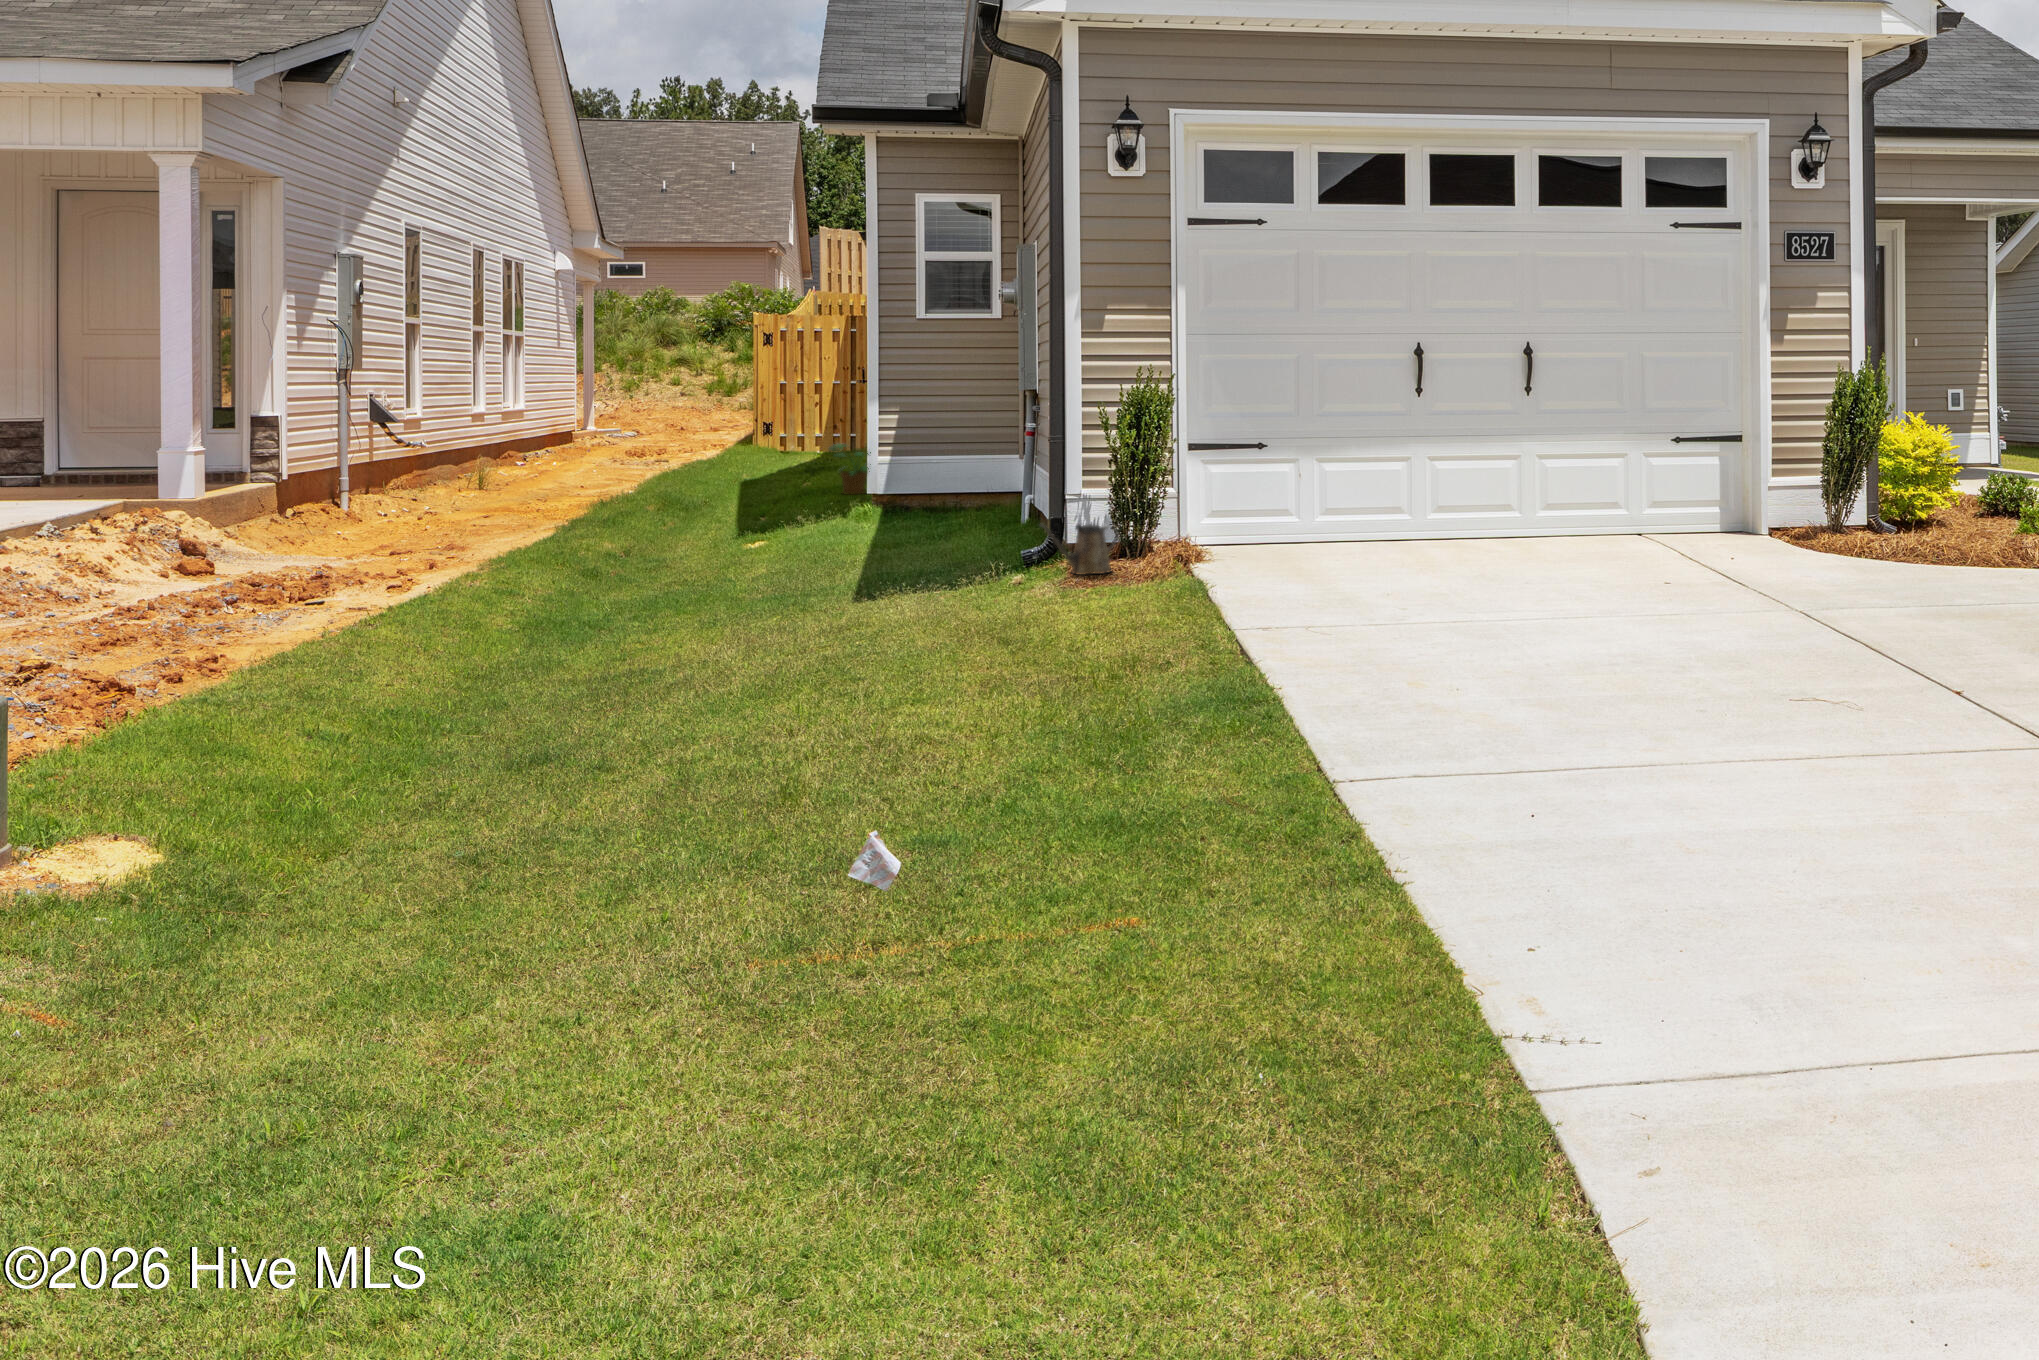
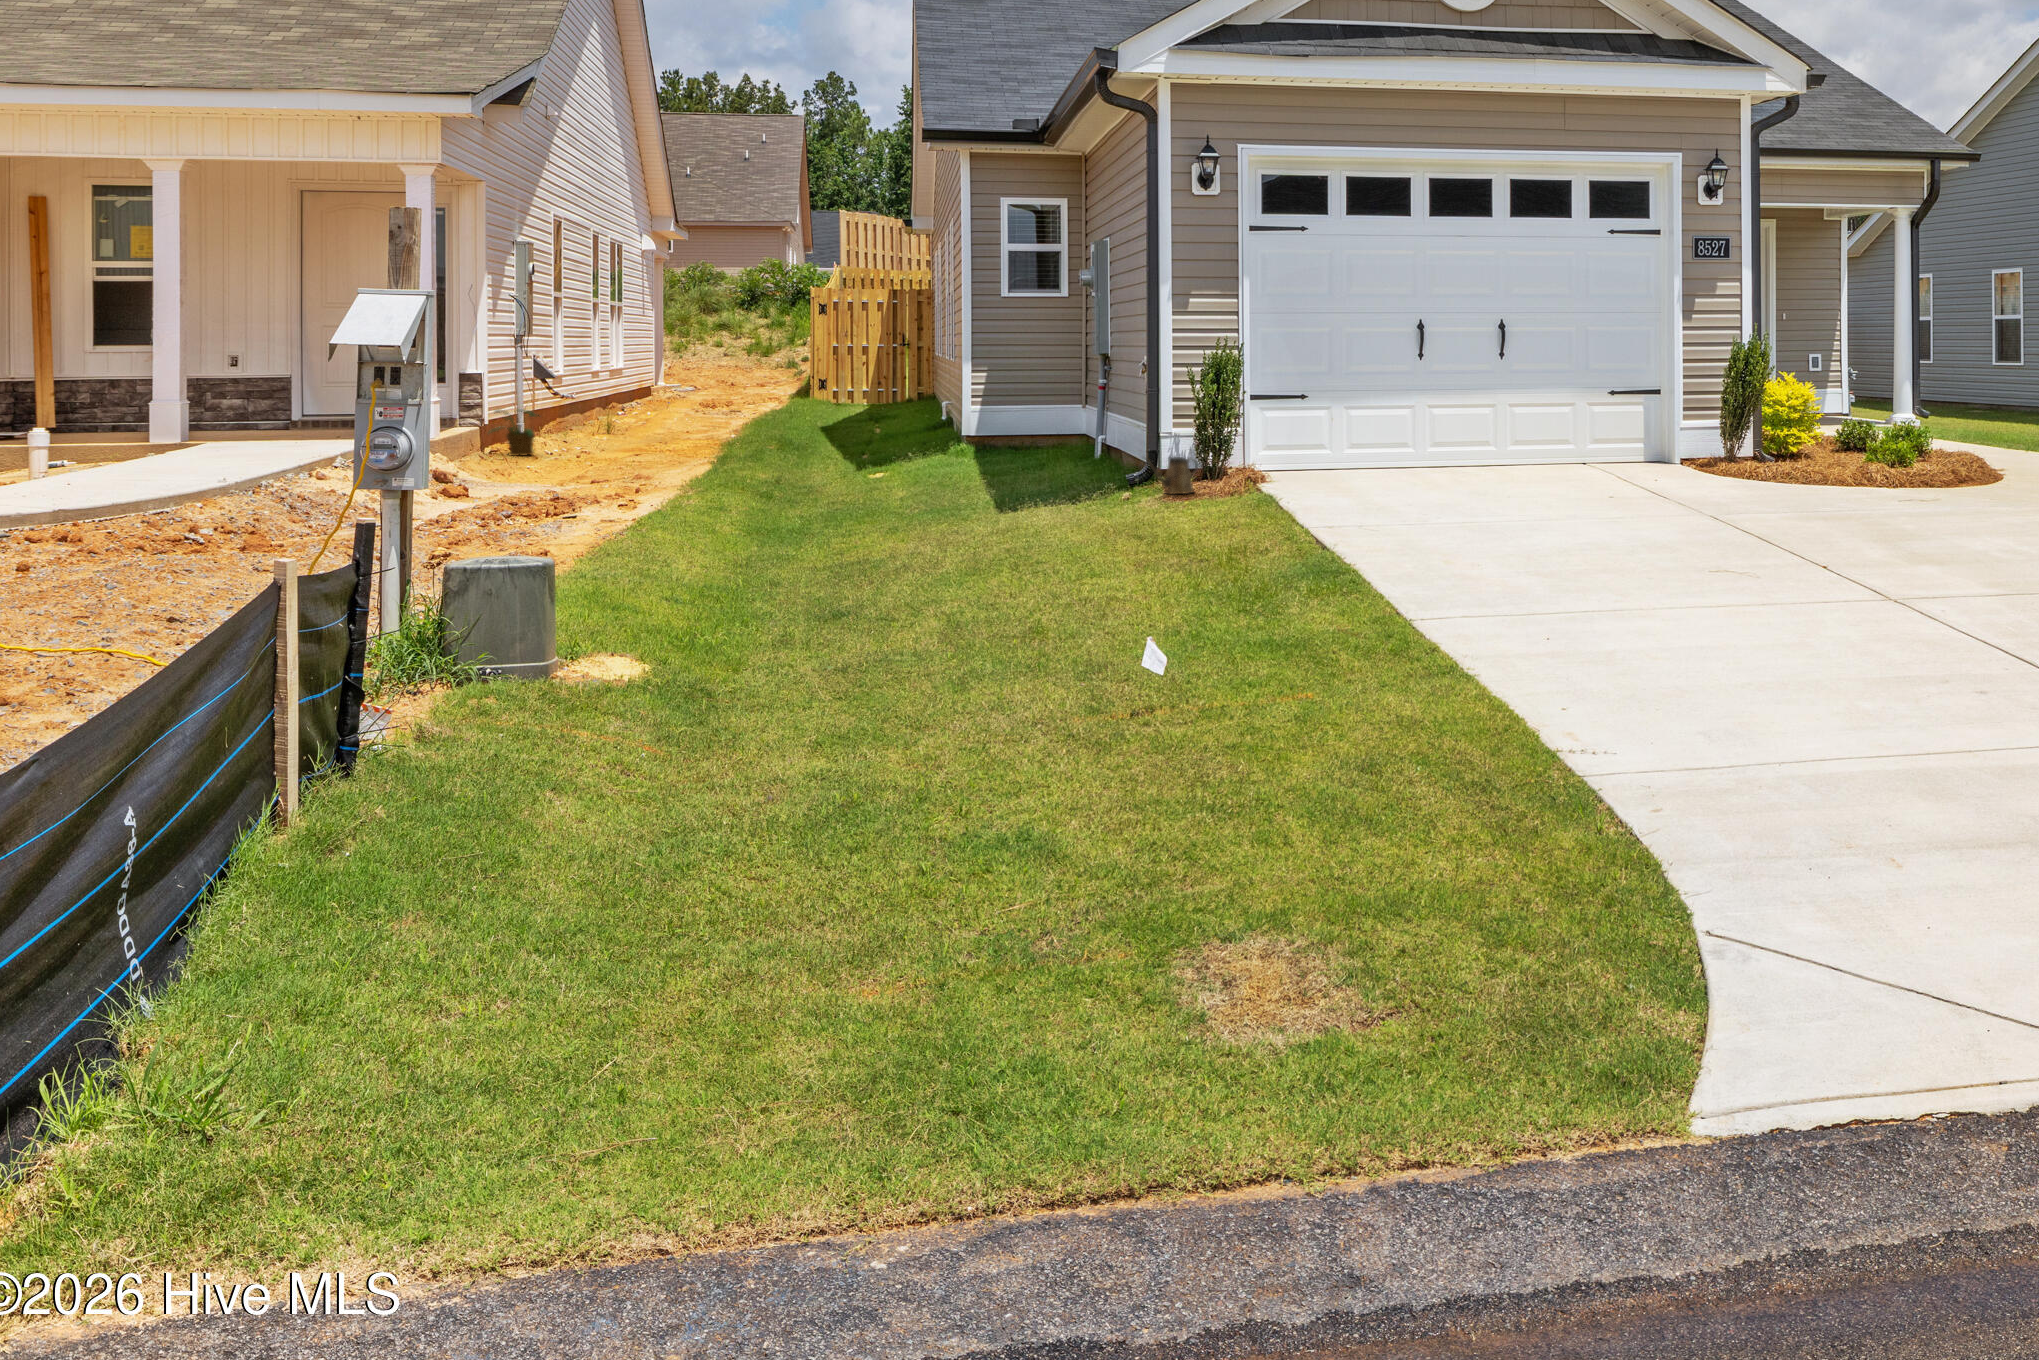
potted plant: present [829,444,871,494] -> present [489,410,539,456]

